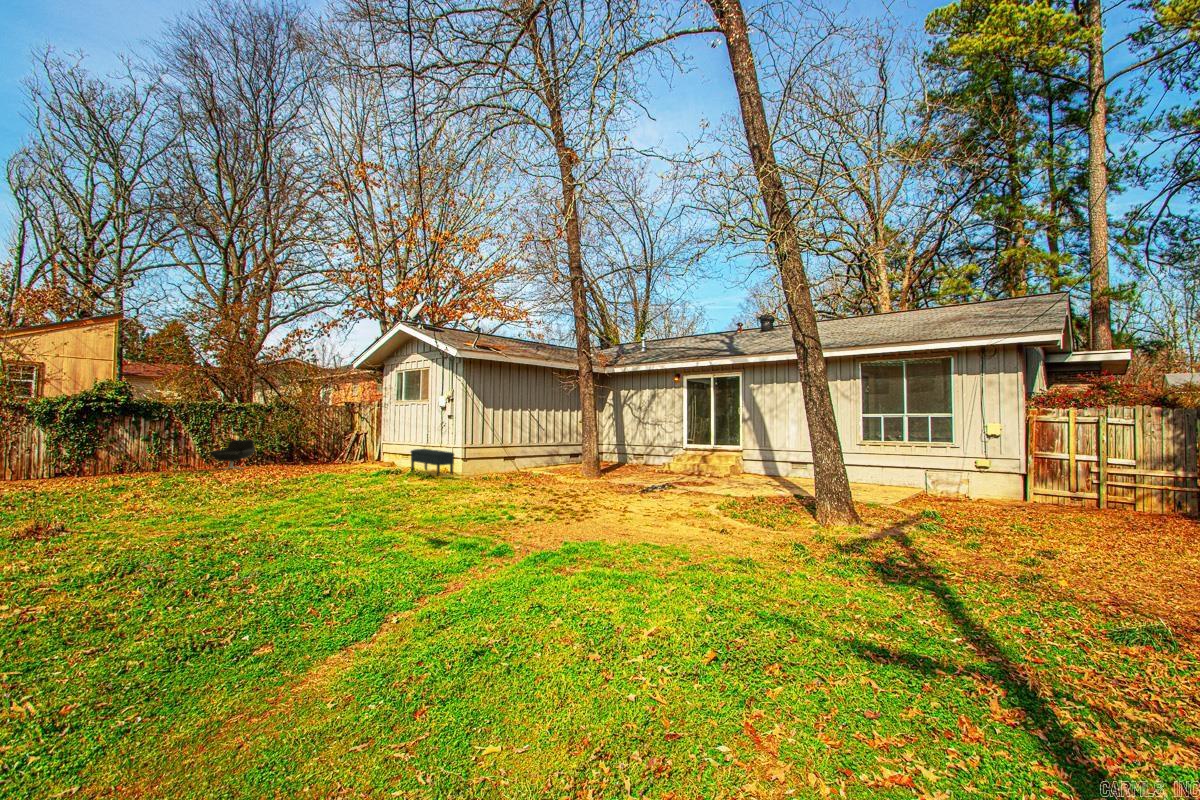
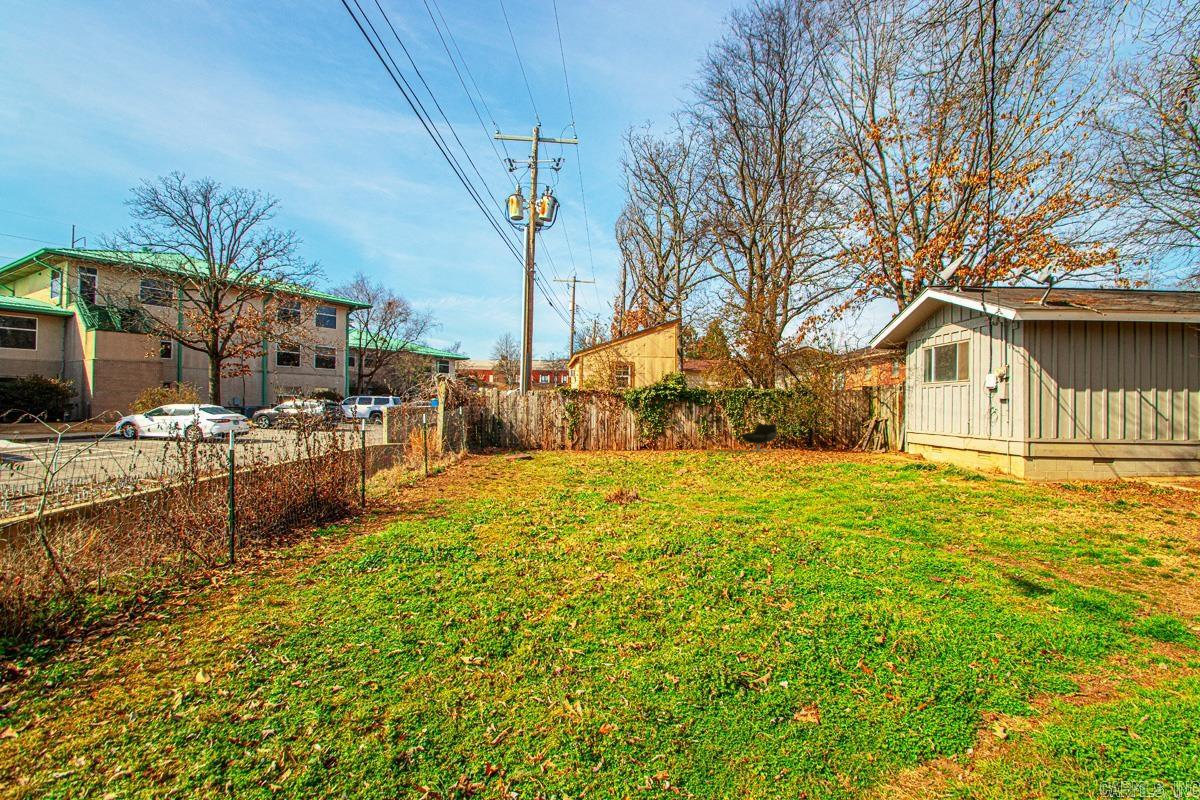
bench: present [411,449,454,476] -> none [947,442,1014,478]

